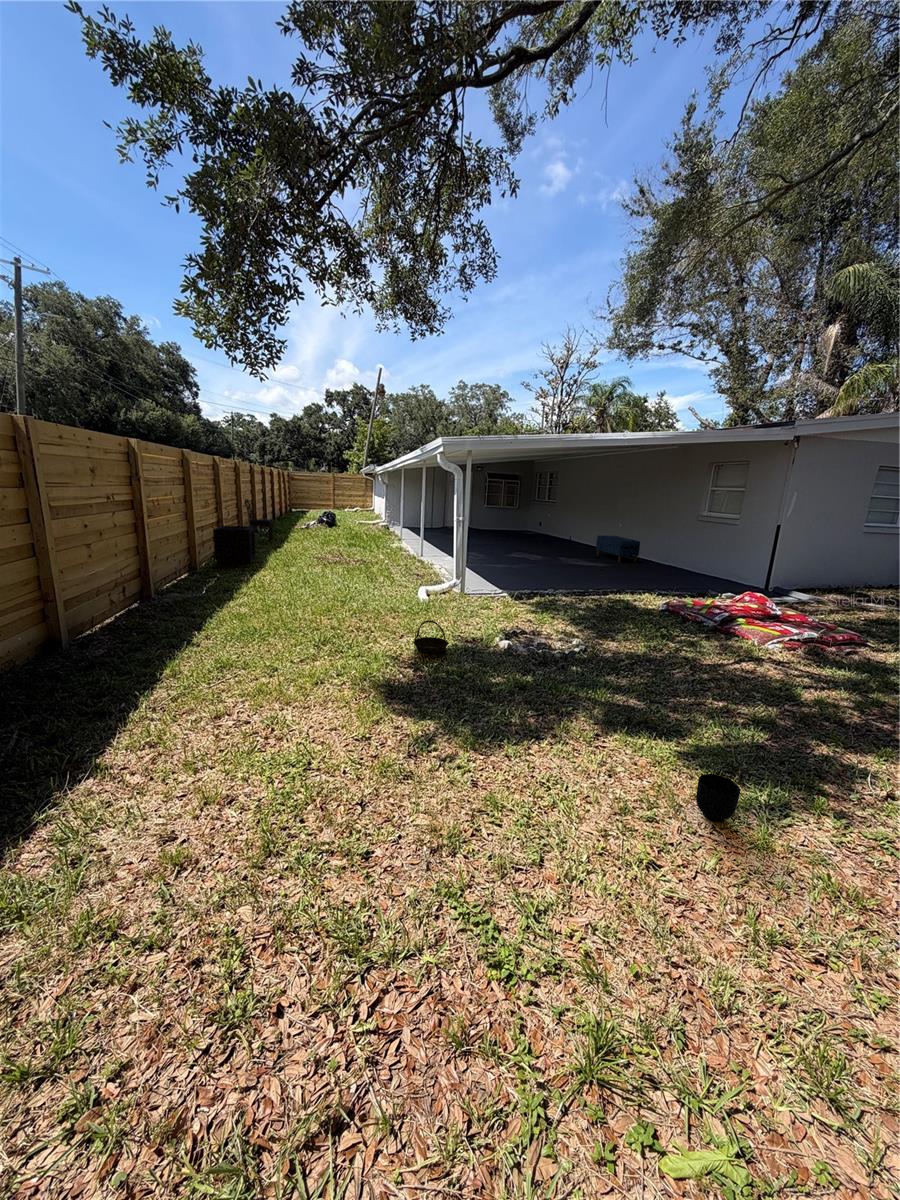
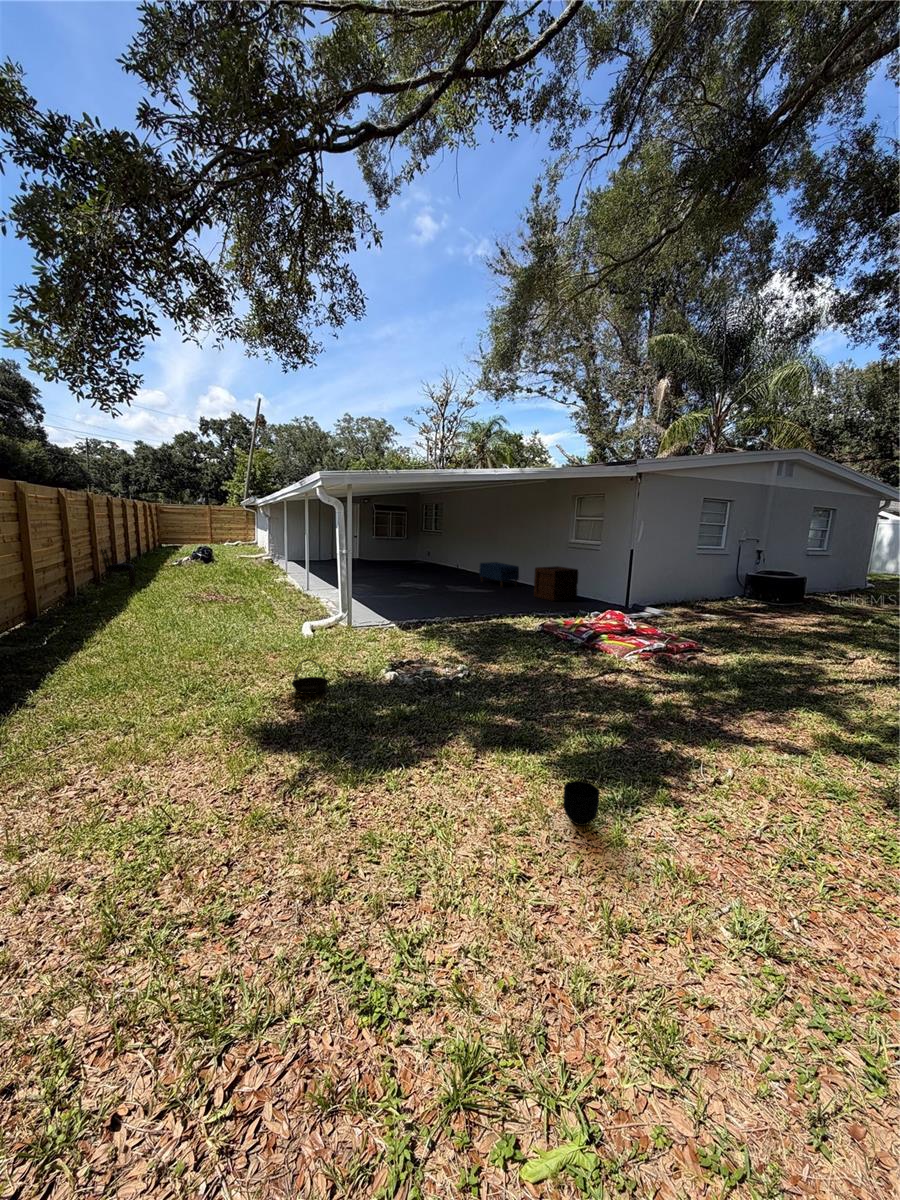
wooden crate: present [213,526,256,563] -> present [534,566,578,601]

